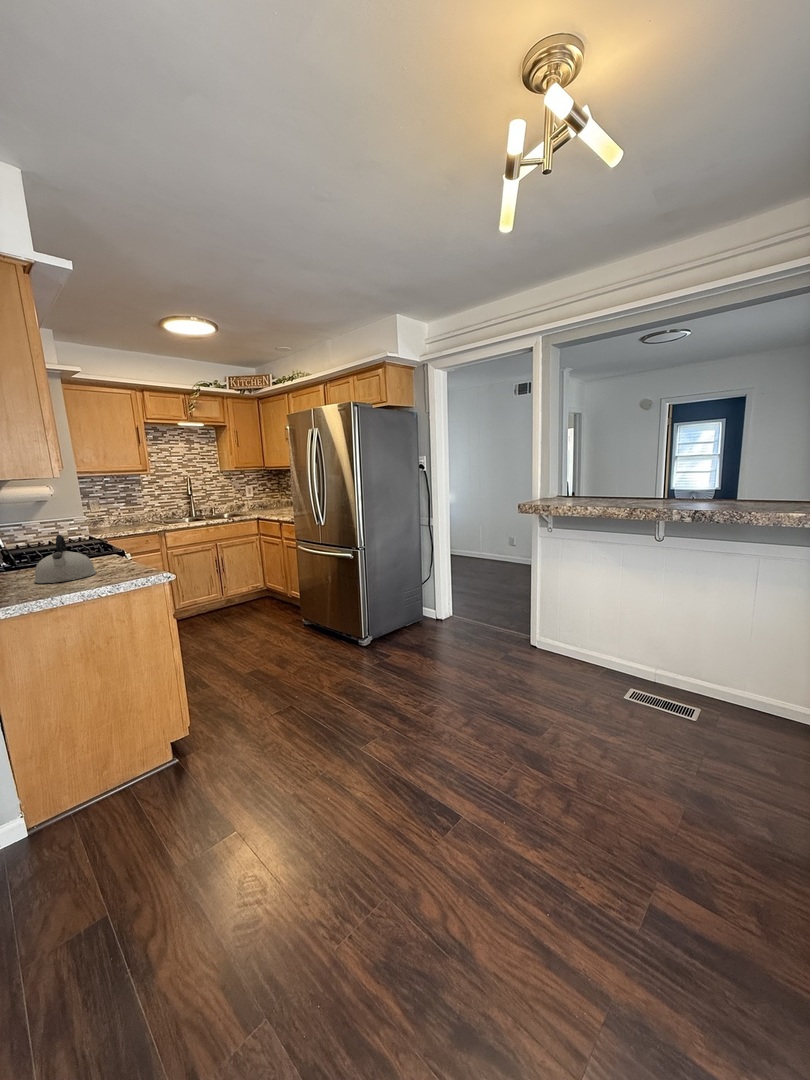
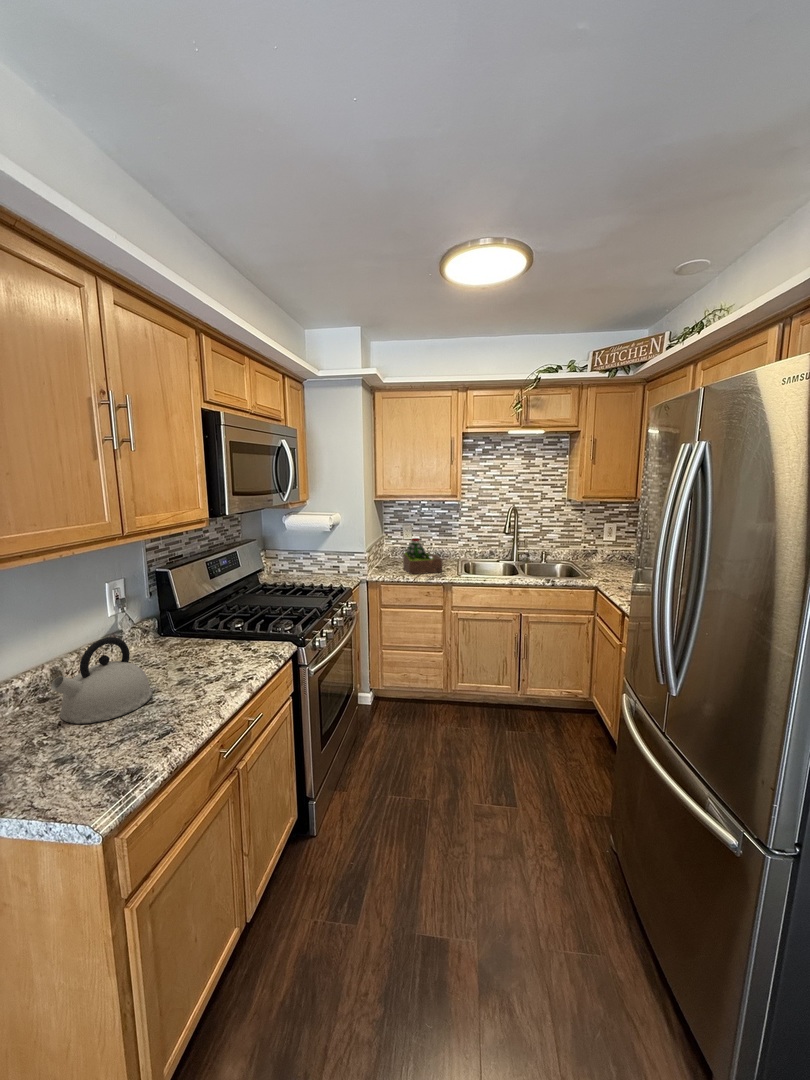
succulent plant: none [108,504,148,531] -> present [403,539,442,574]

